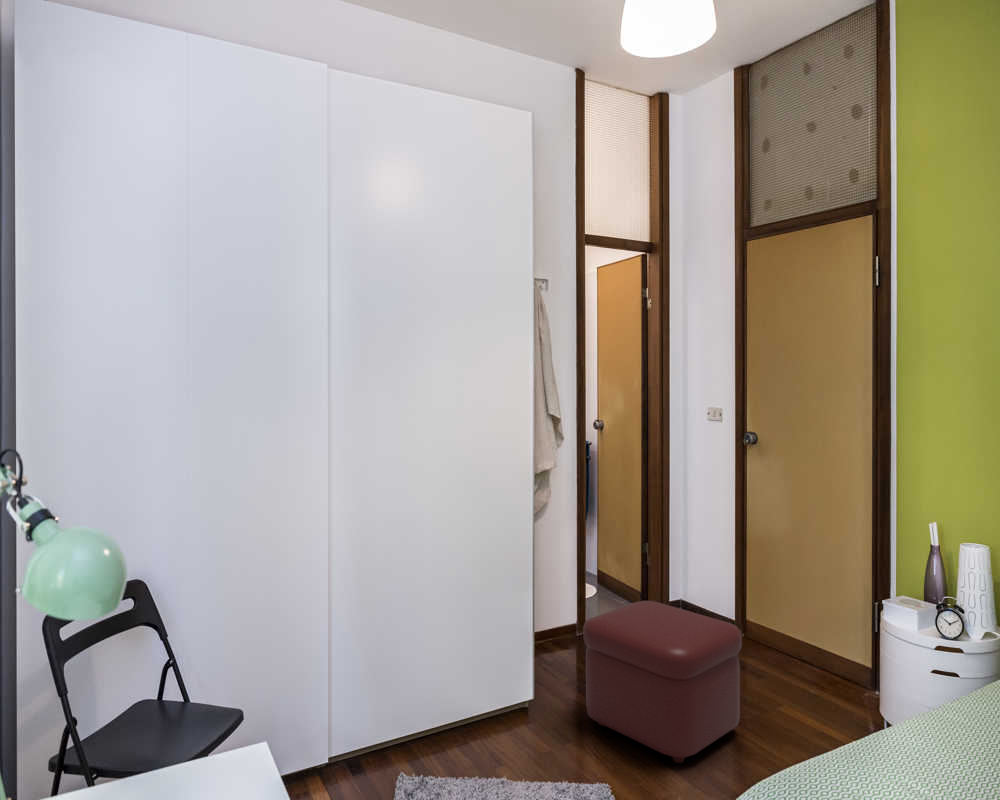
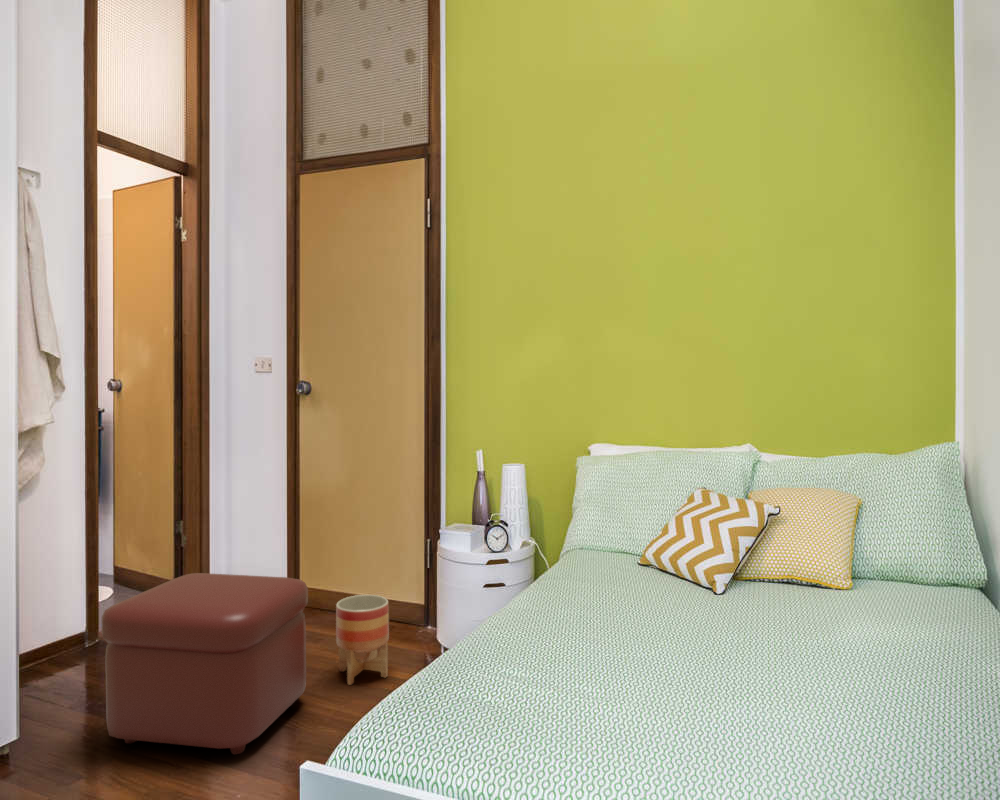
planter: none [770,647,823,734] -> present [336,595,389,685]

